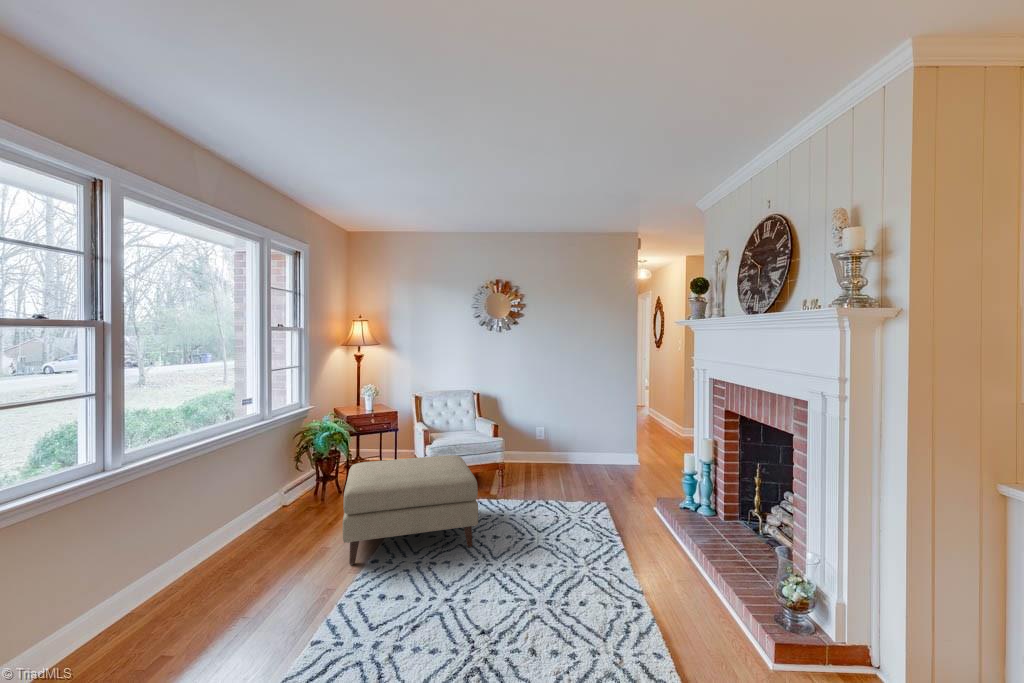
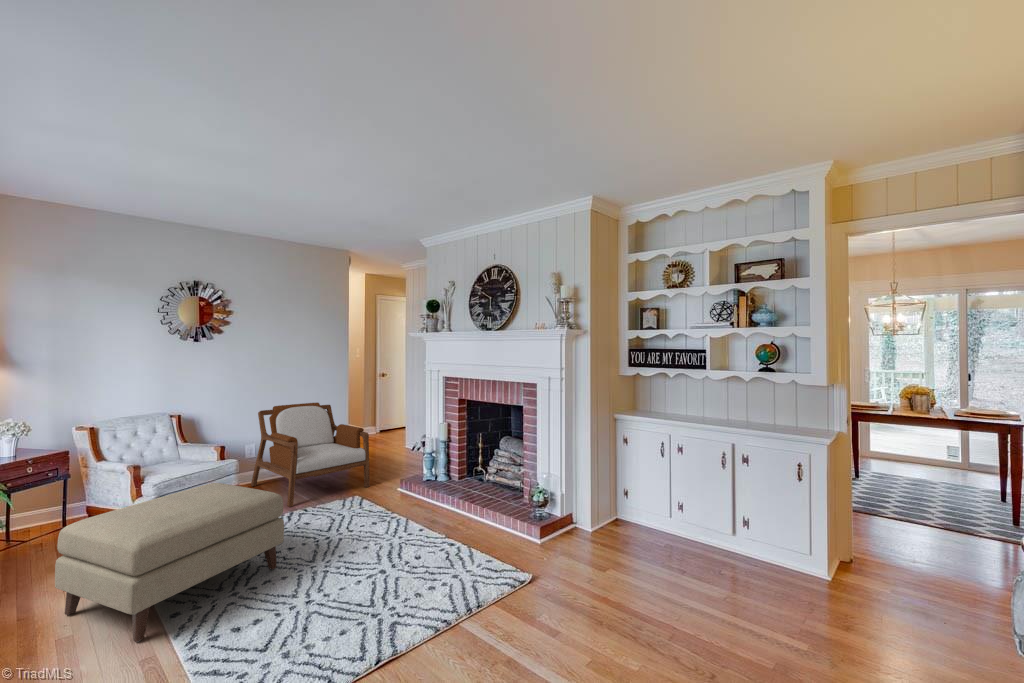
armchair: none [541,395,630,494] -> present [251,403,370,507]

